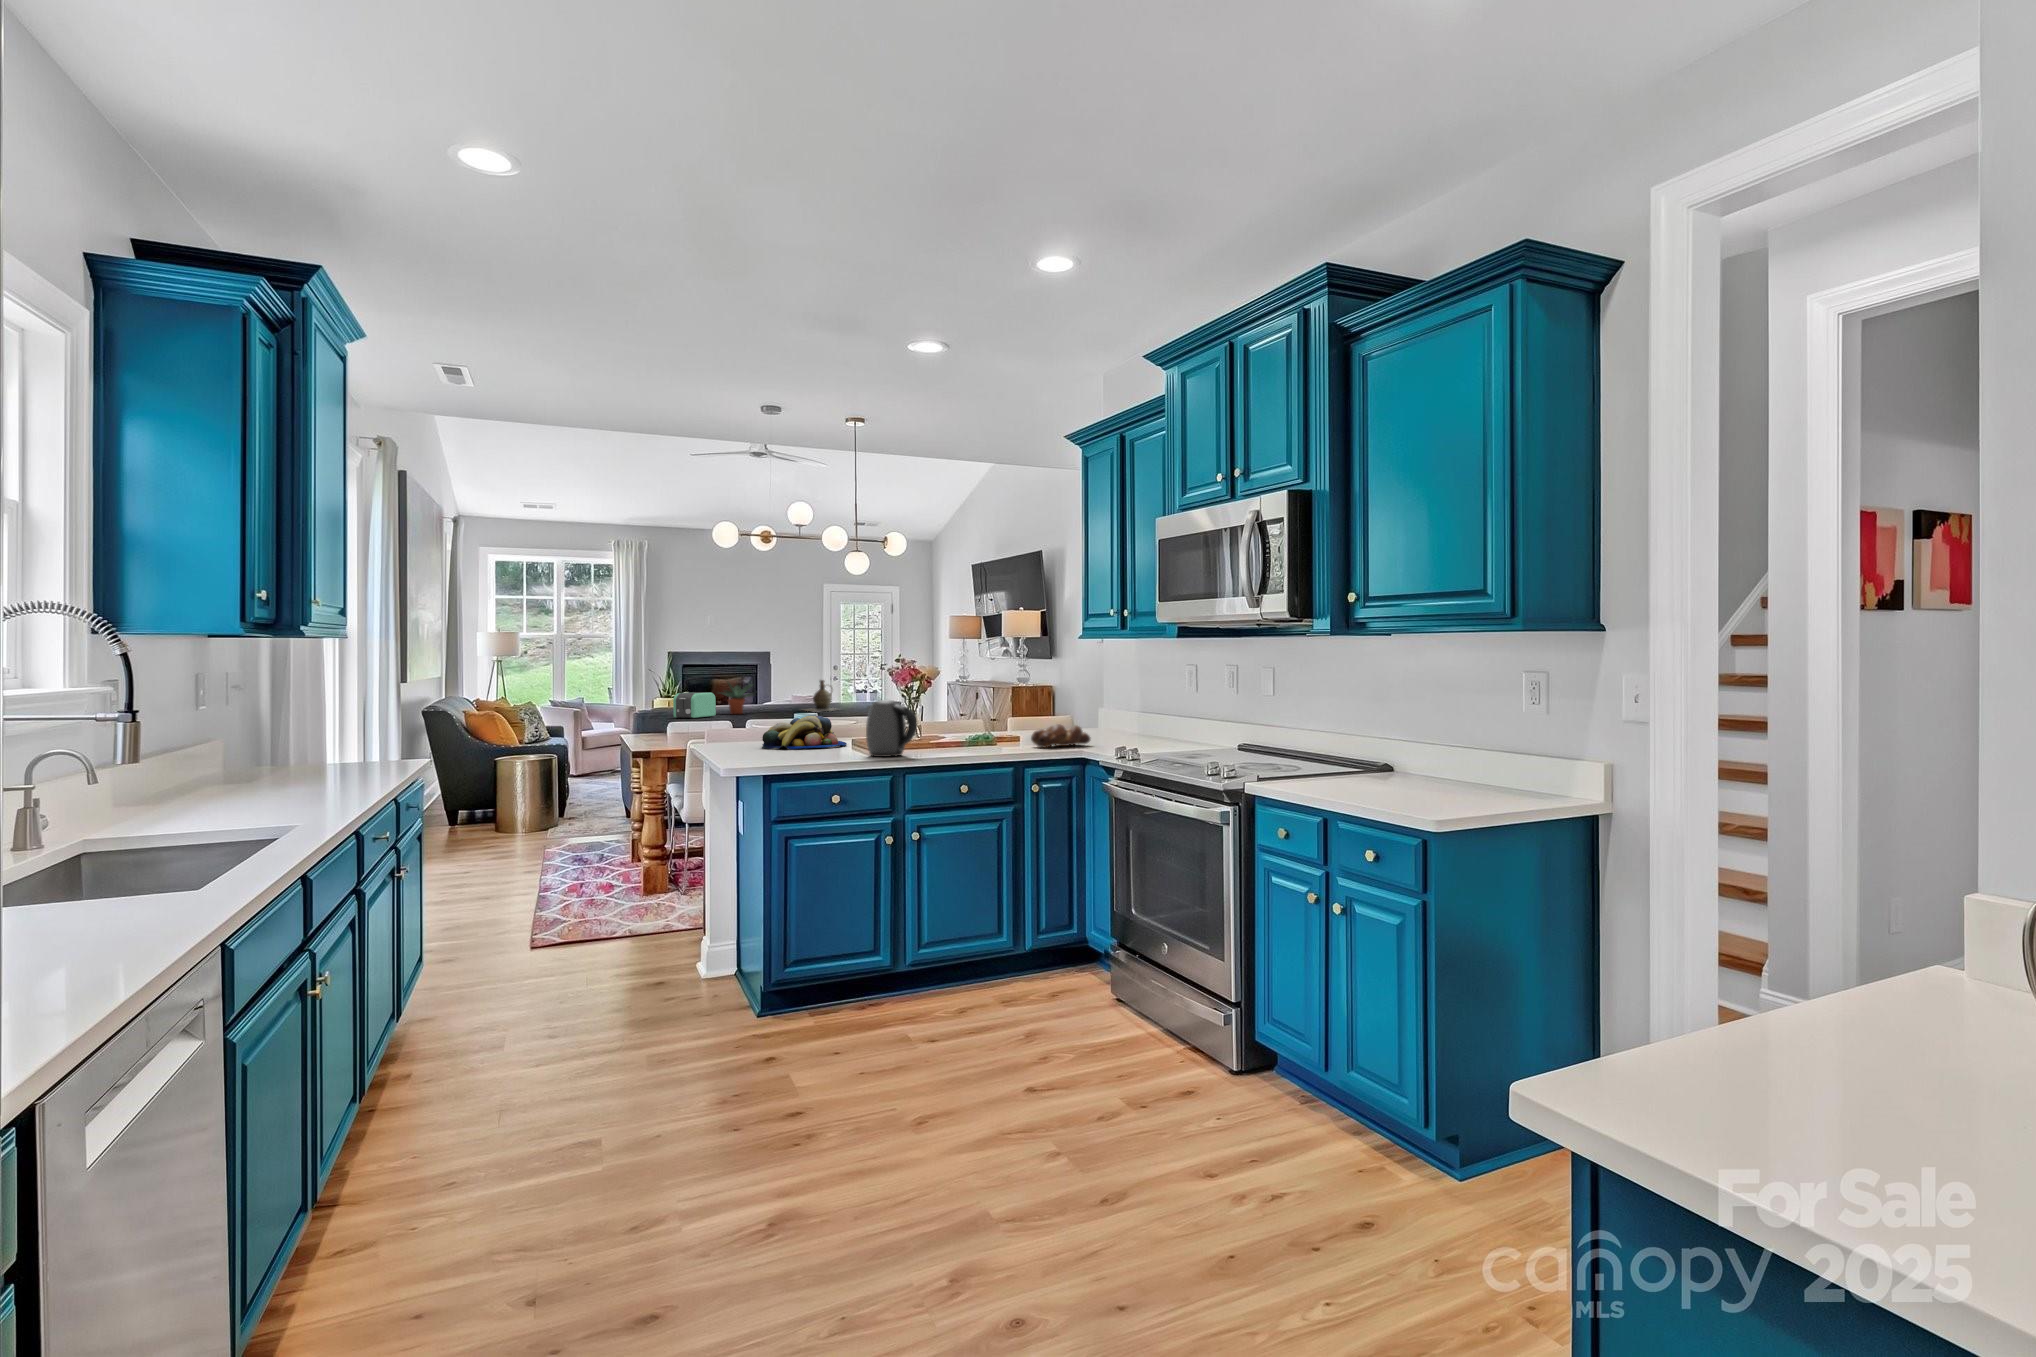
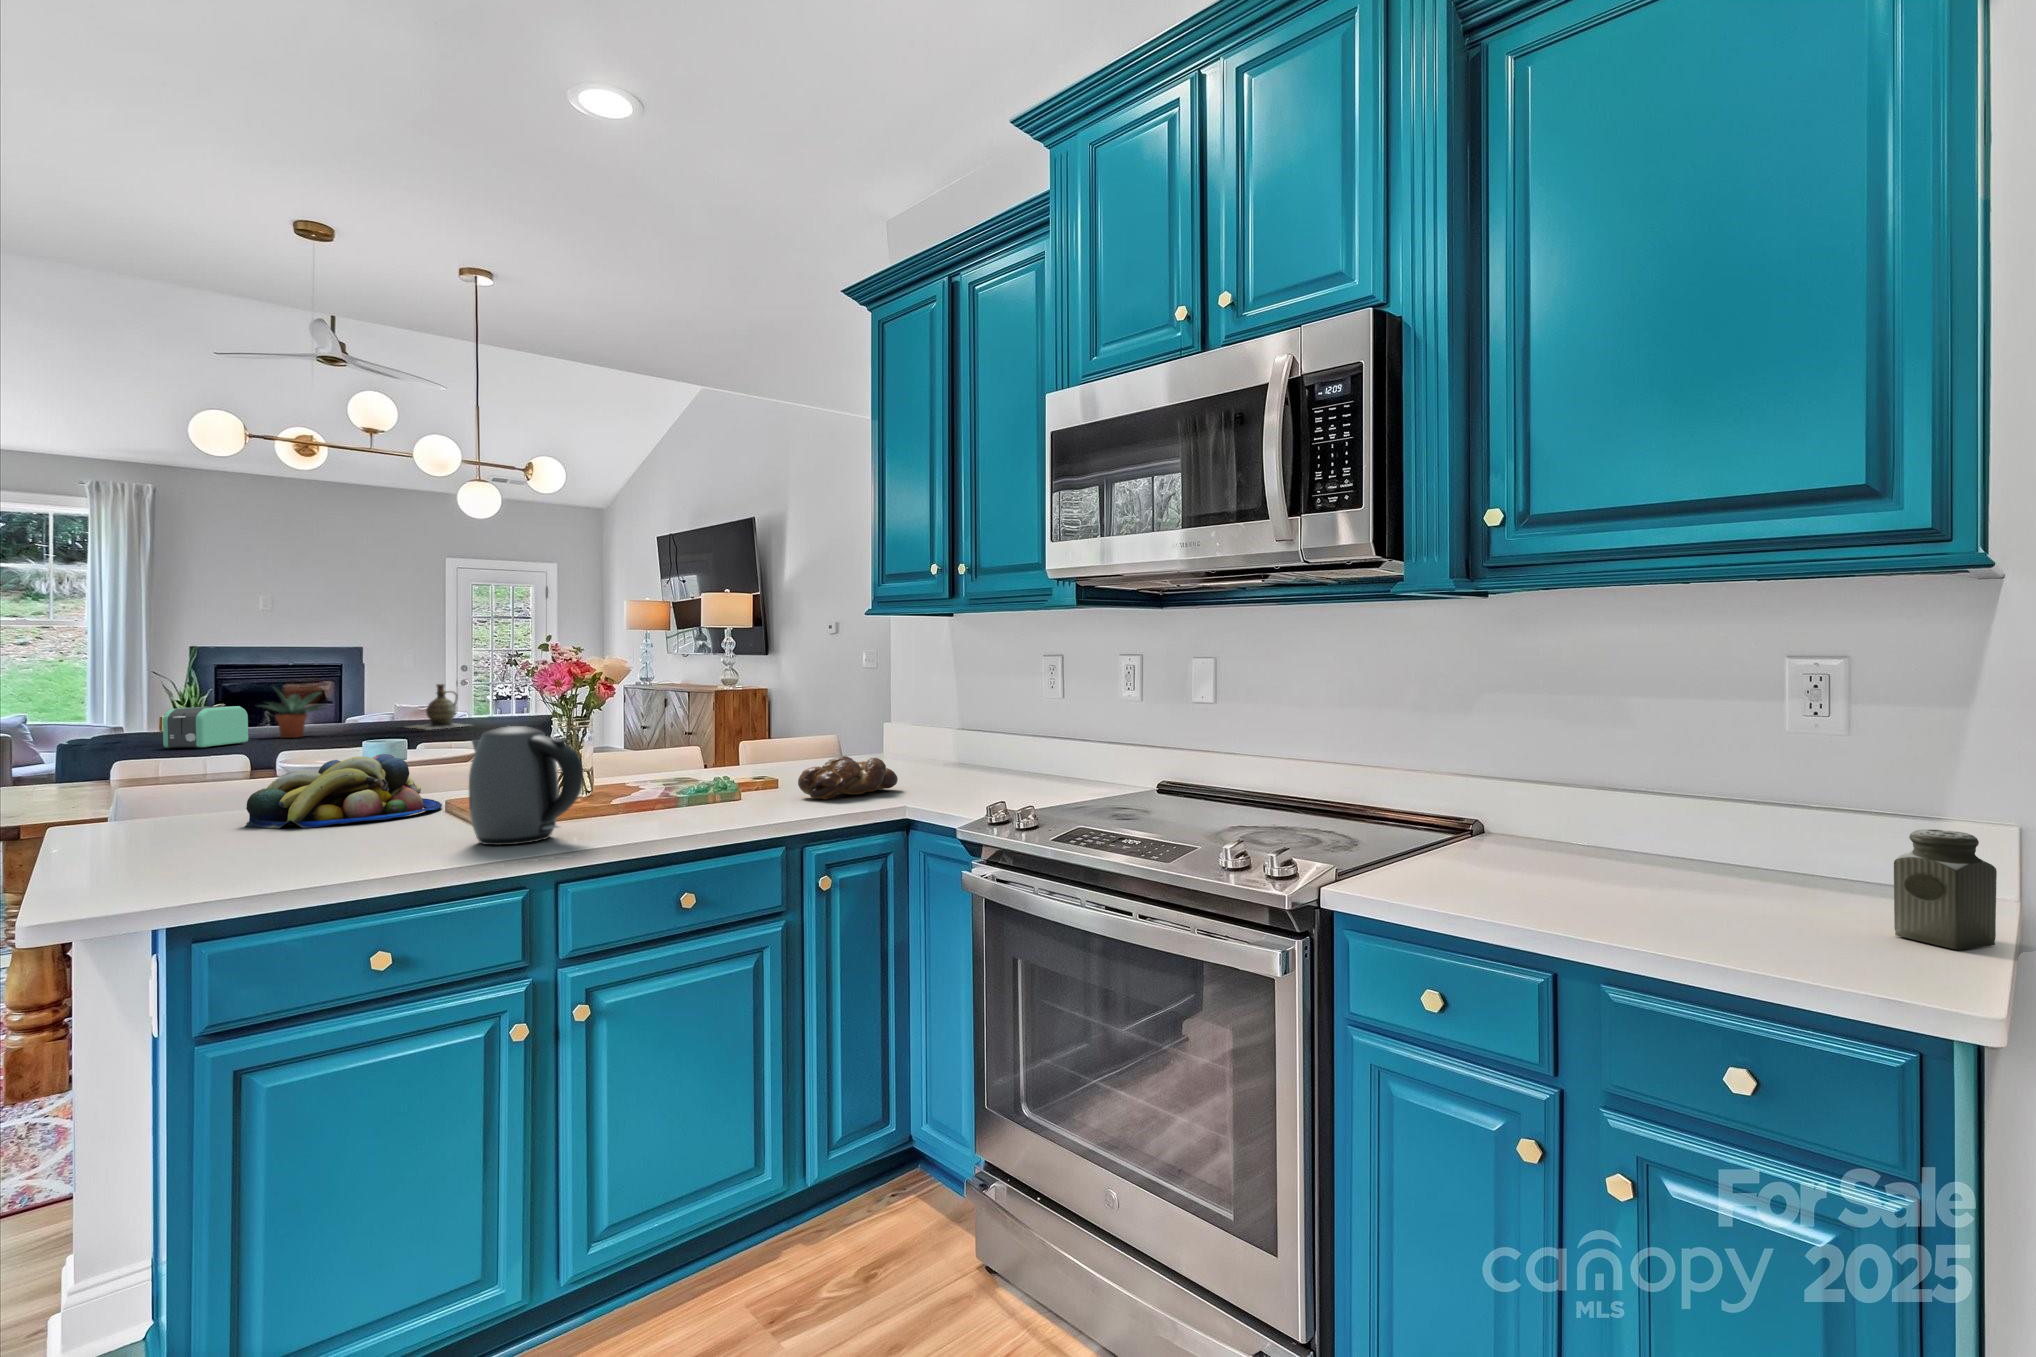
salt shaker: none [1452,749,1486,799] -> present [1894,830,1997,950]

